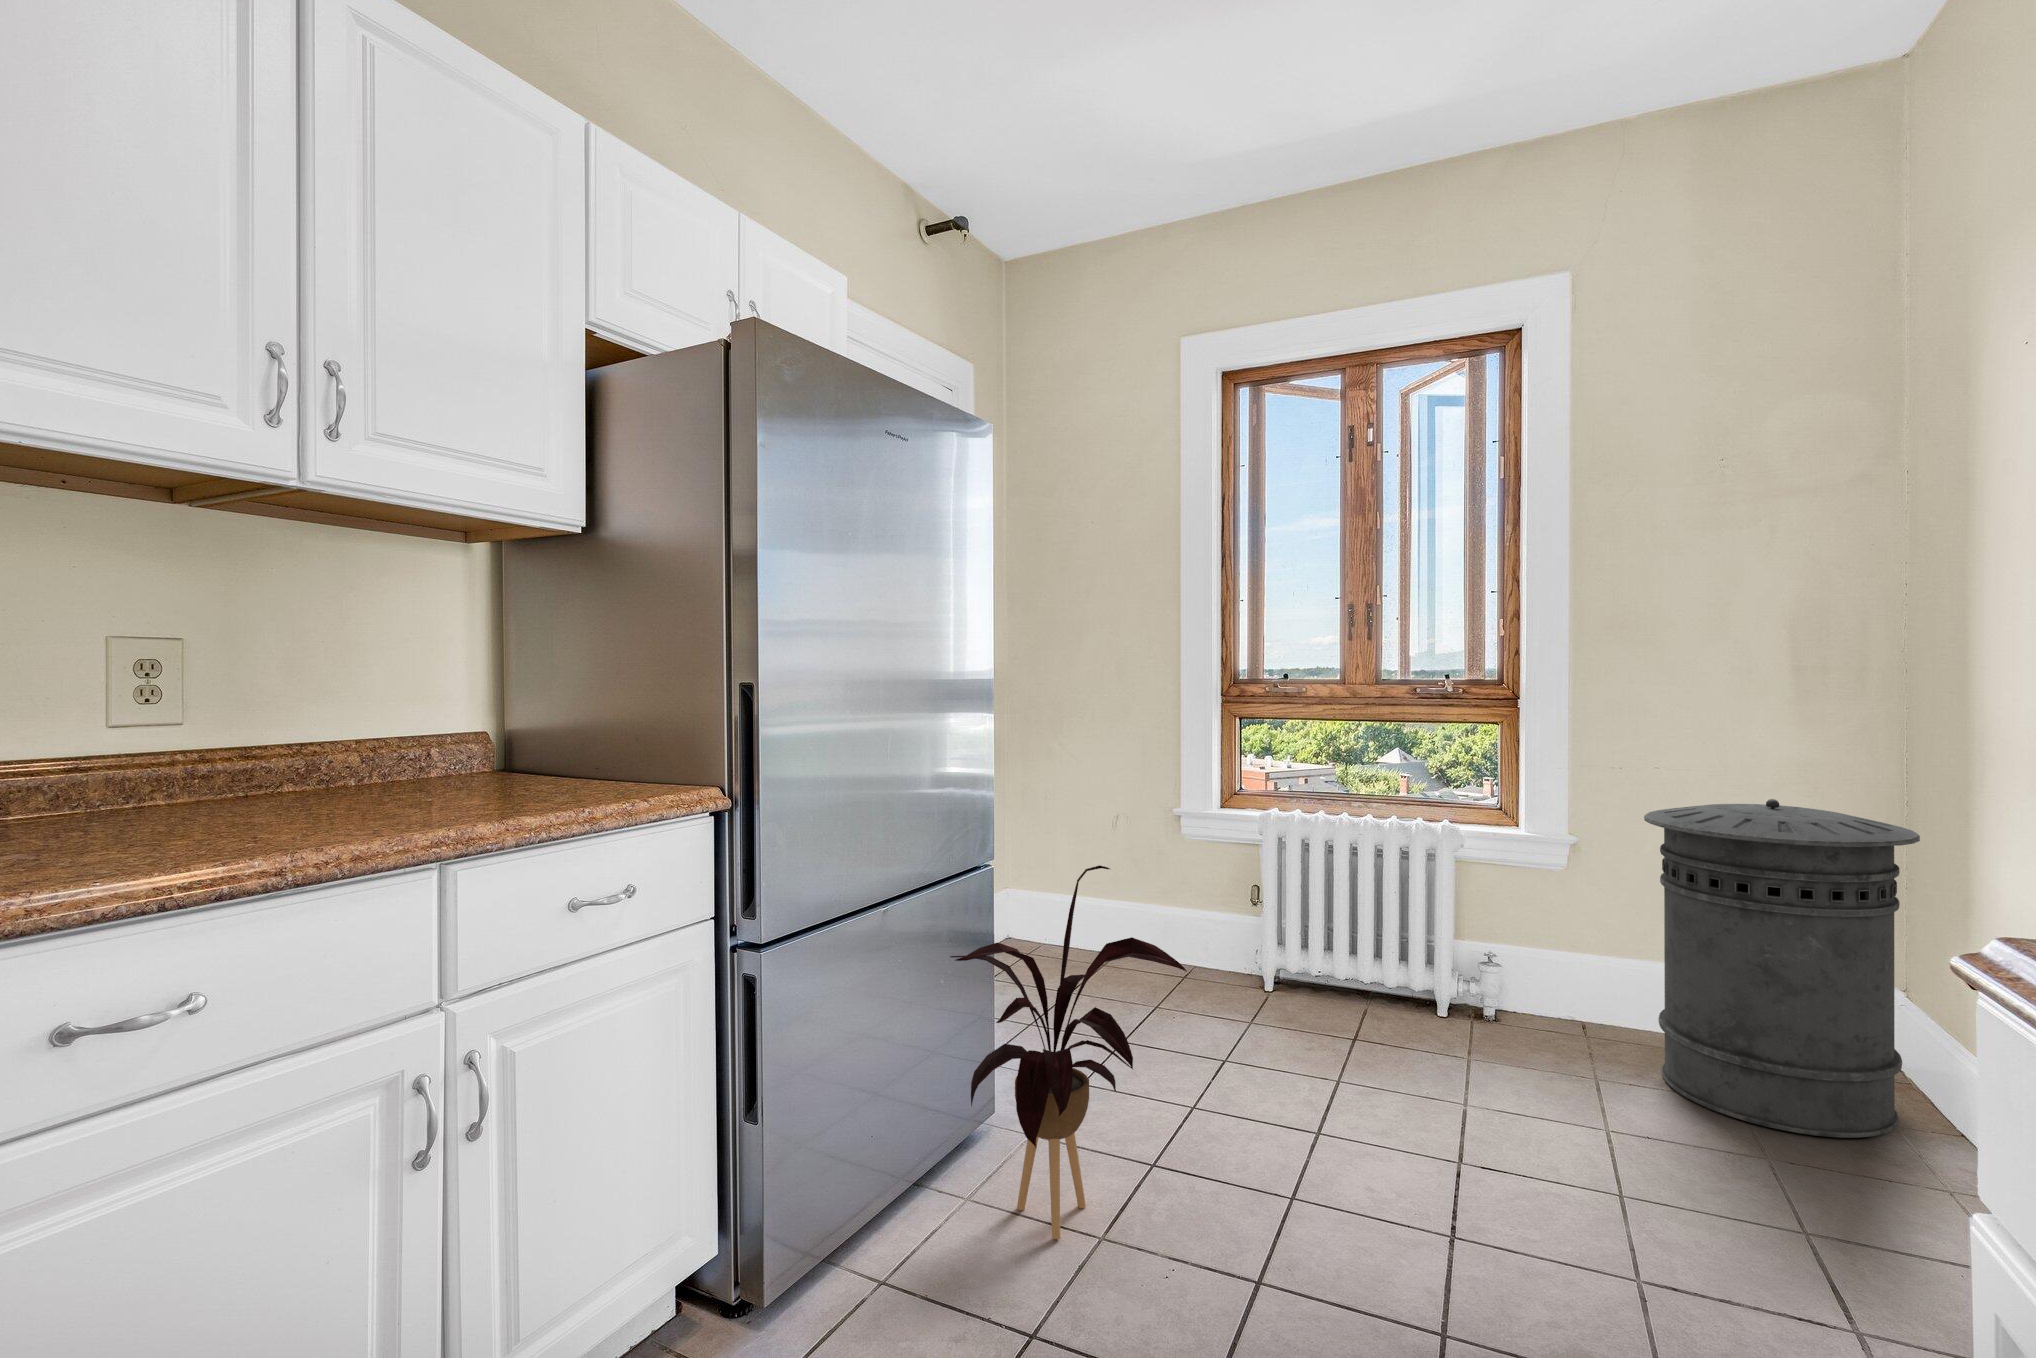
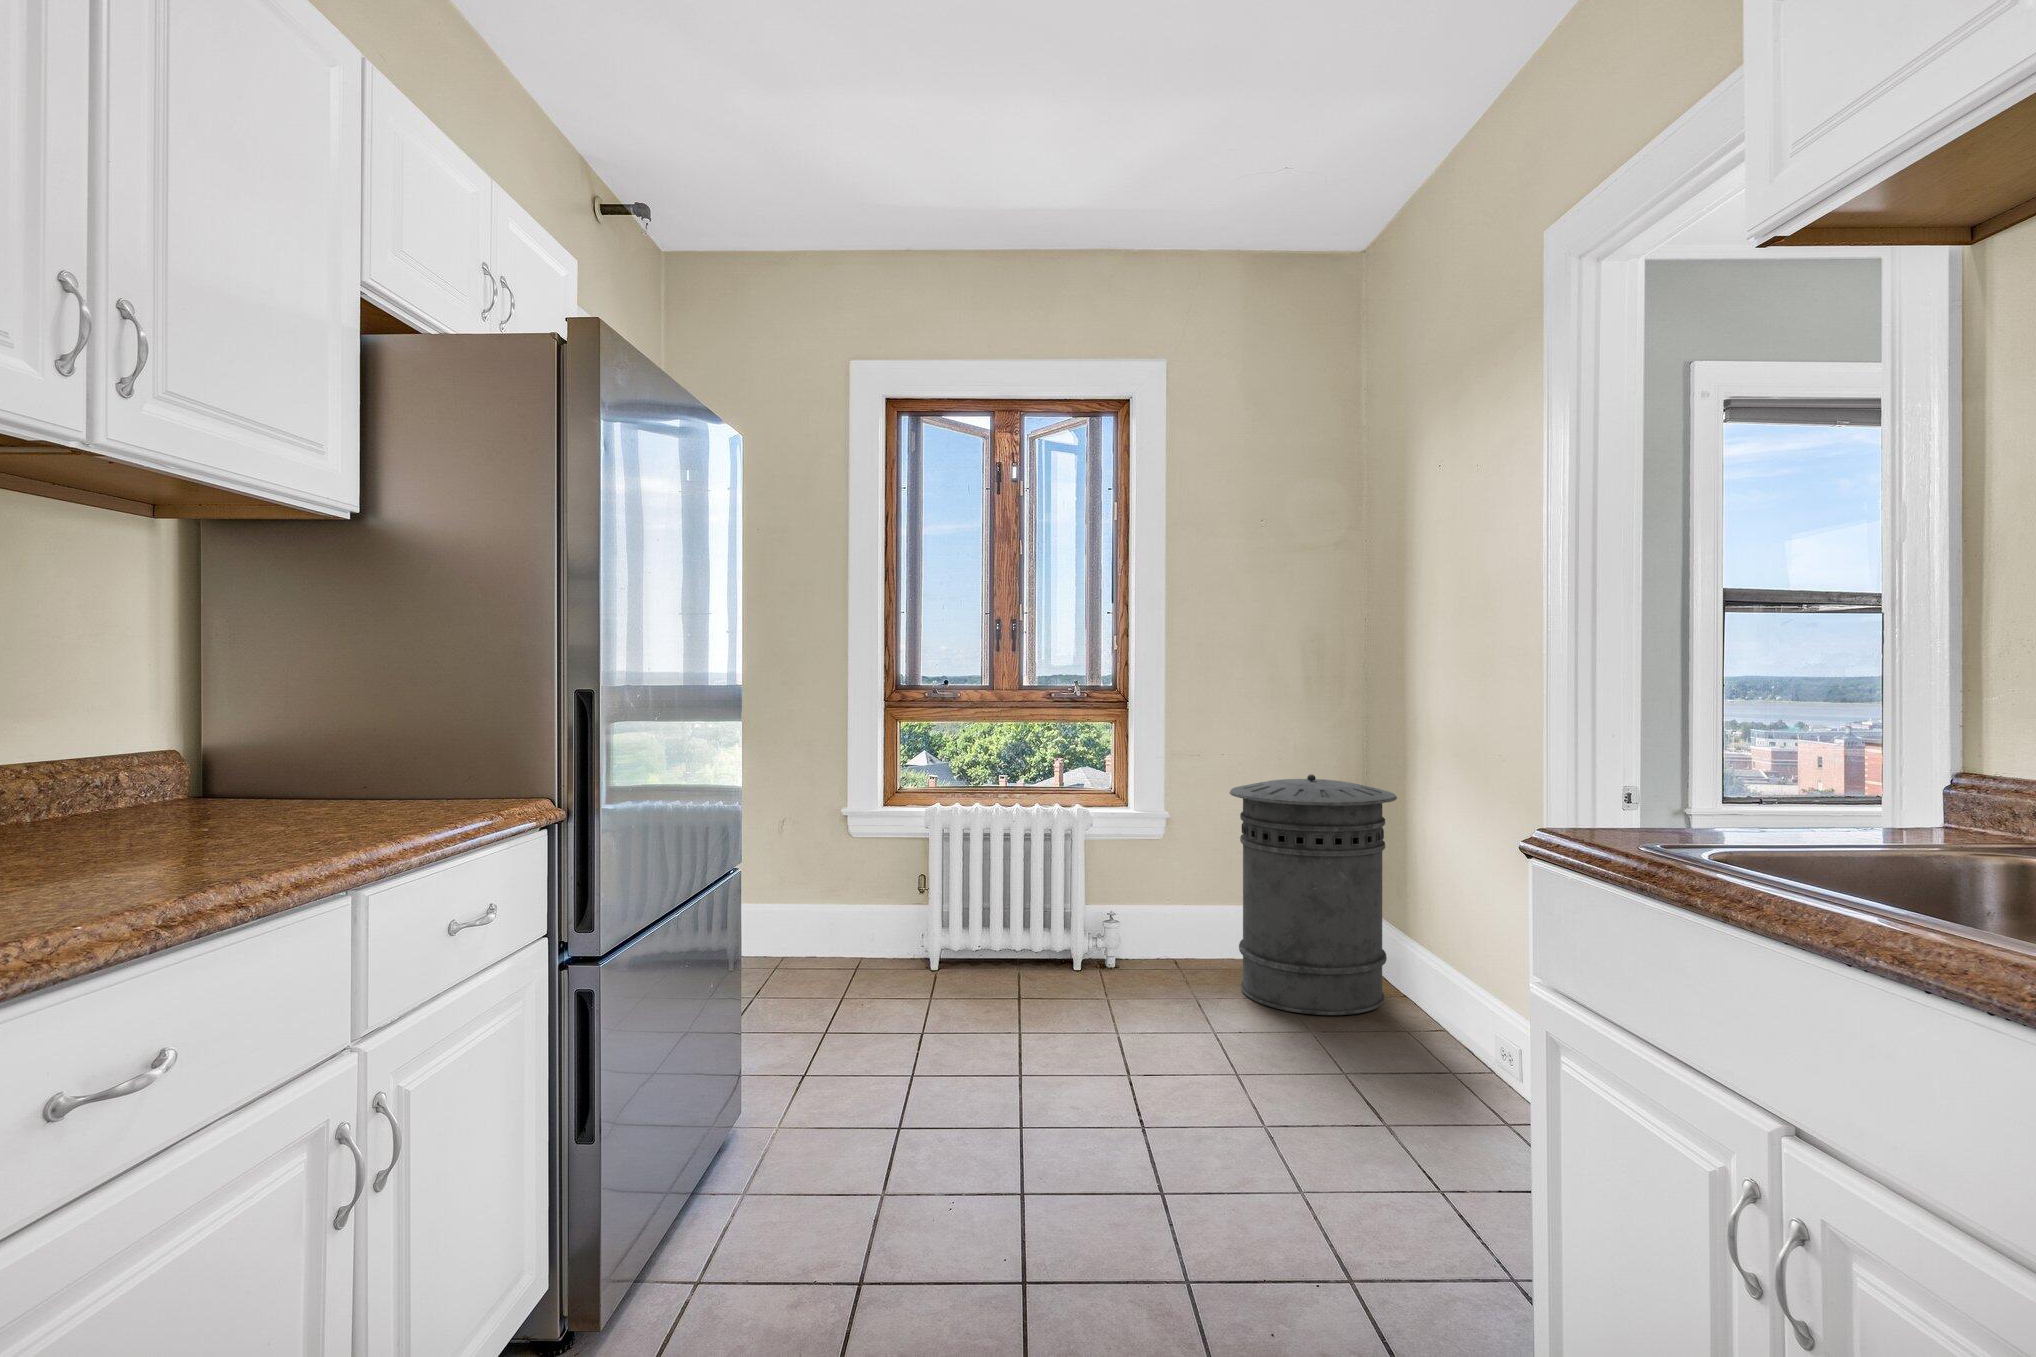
house plant: present [950,865,1187,1239] -> none [725,856,959,1204]

